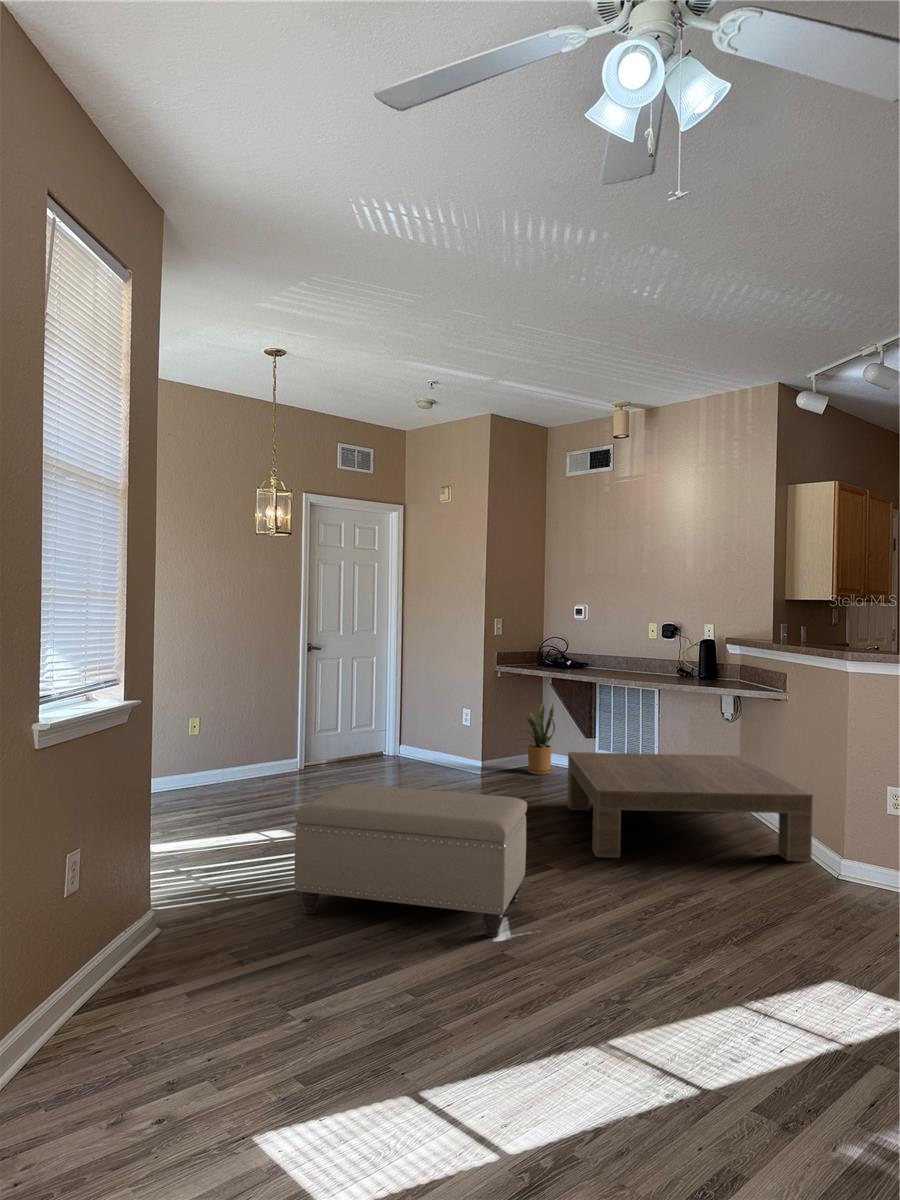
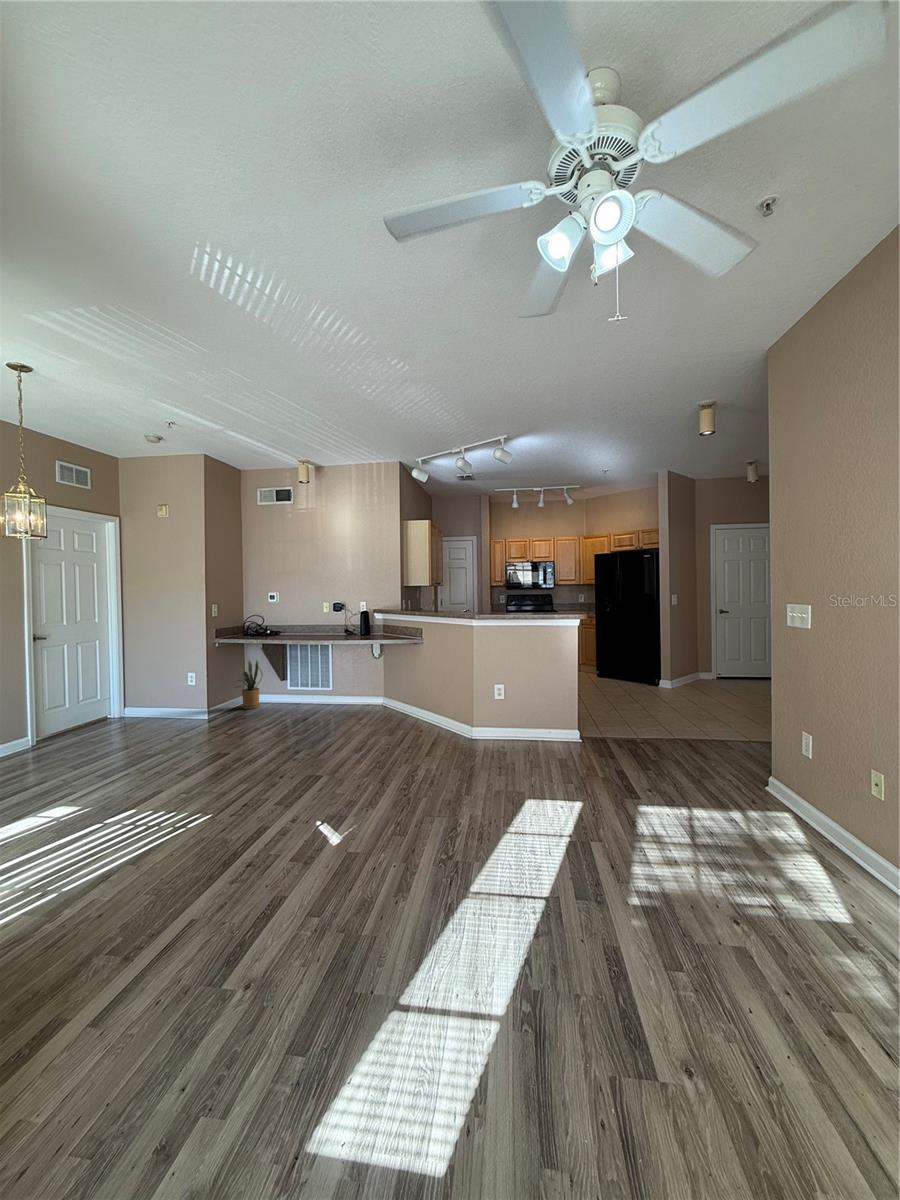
coffee table: present [567,752,813,861] -> none [290,676,449,758]
ottoman: present [295,784,527,937] -> none [142,735,339,883]

